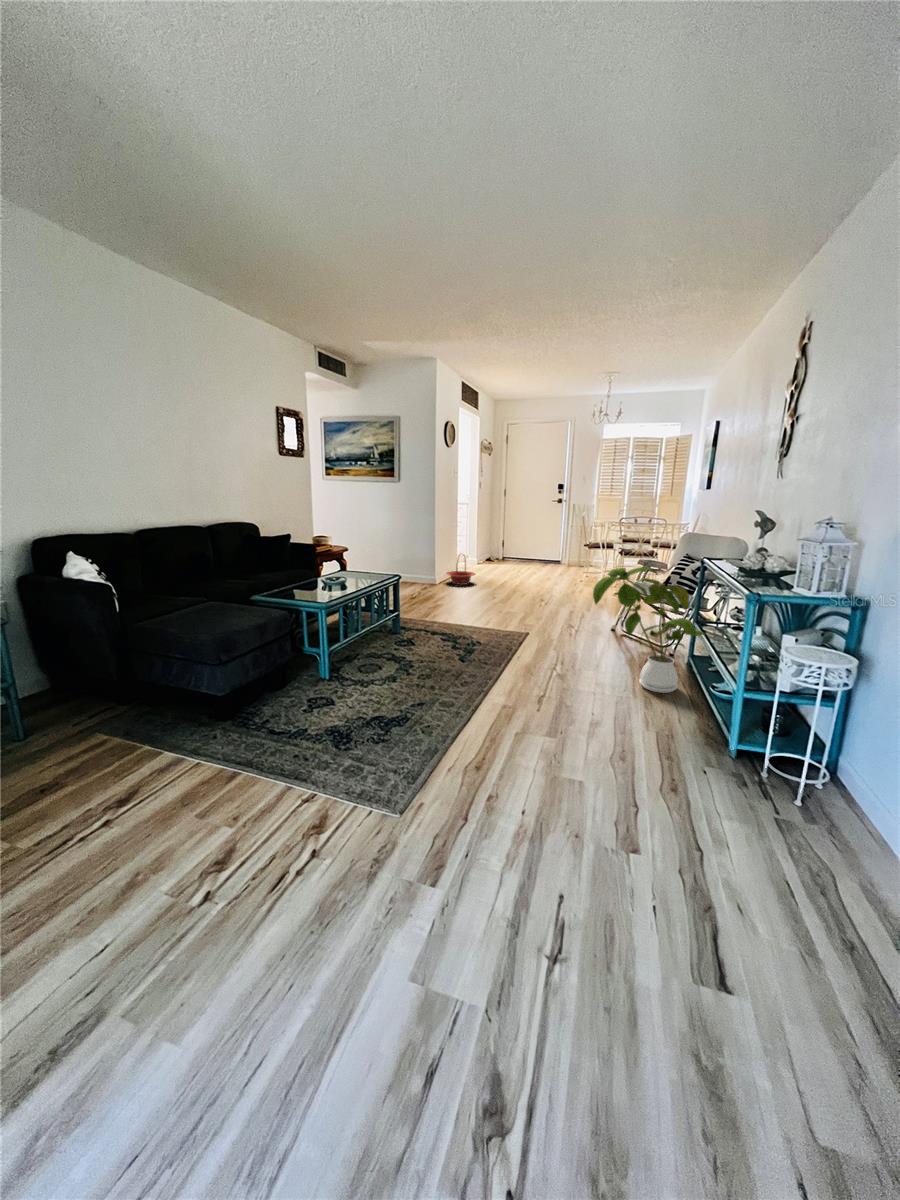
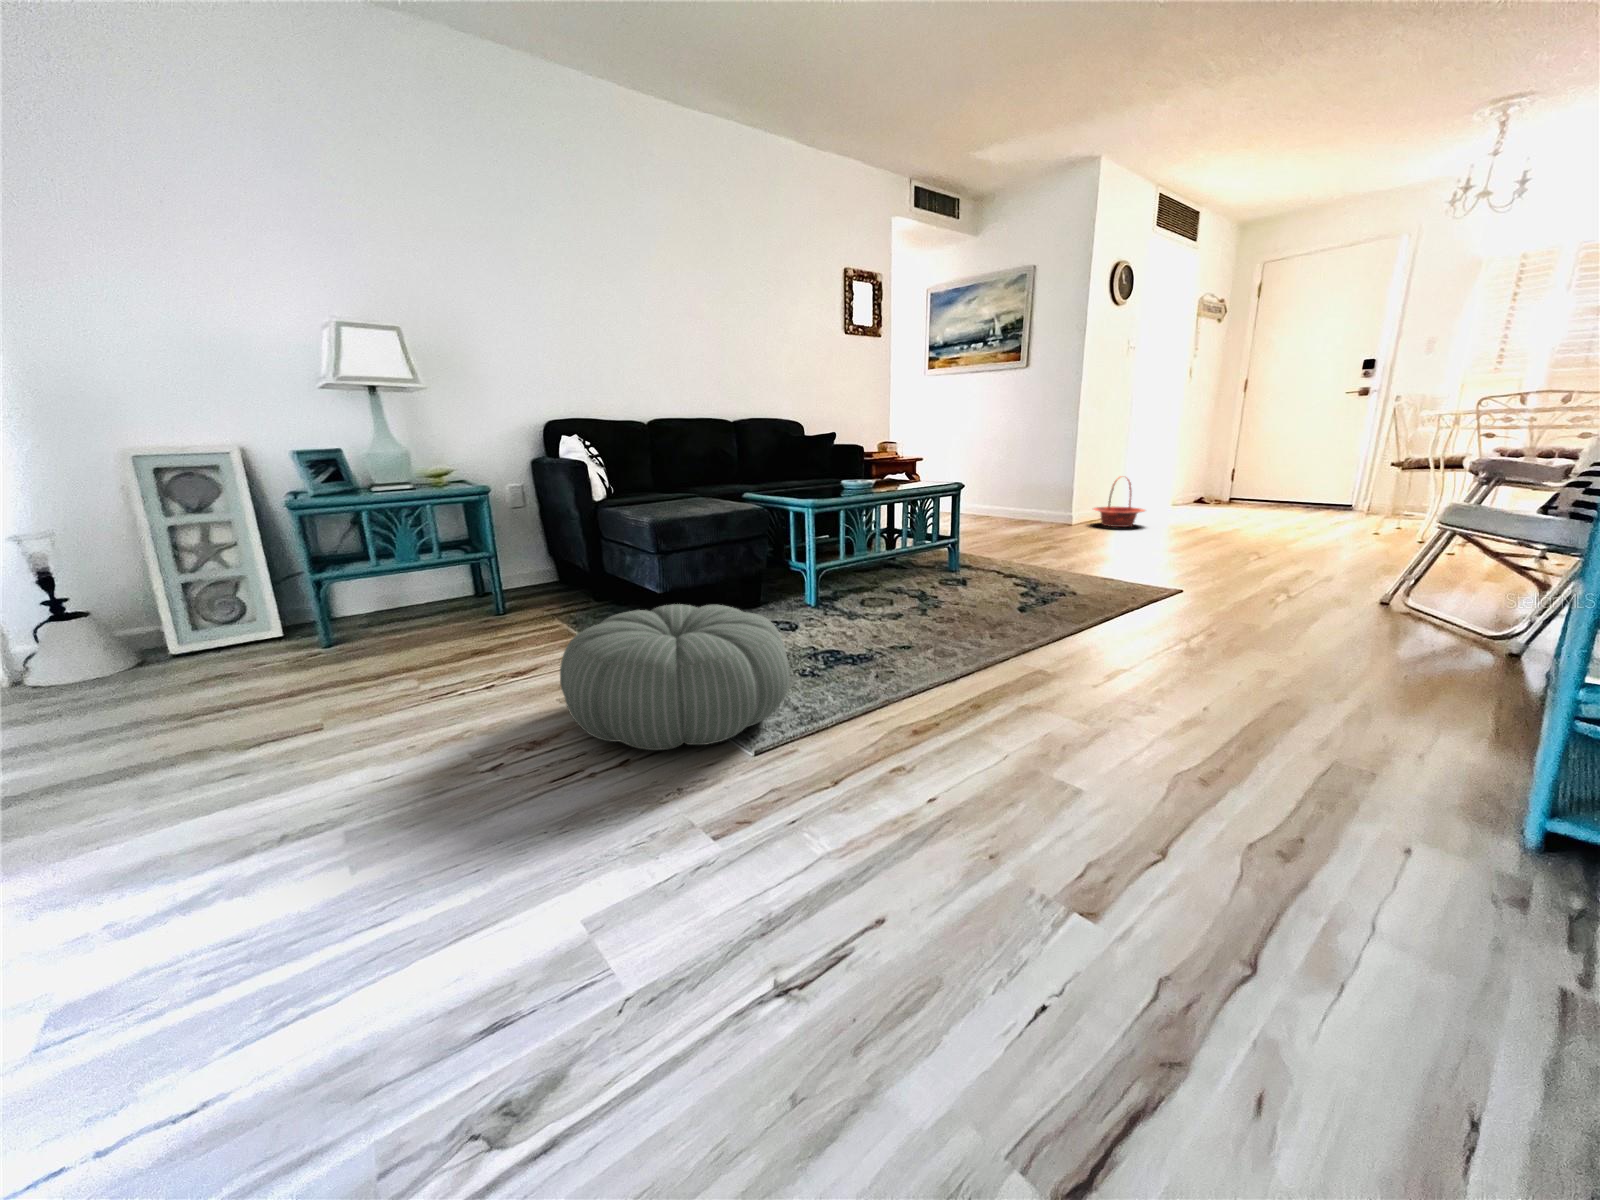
house plant: present [593,566,706,693] -> none [1260,432,1553,709]
pouf: none [226,707,400,840] -> present [560,604,790,750]

